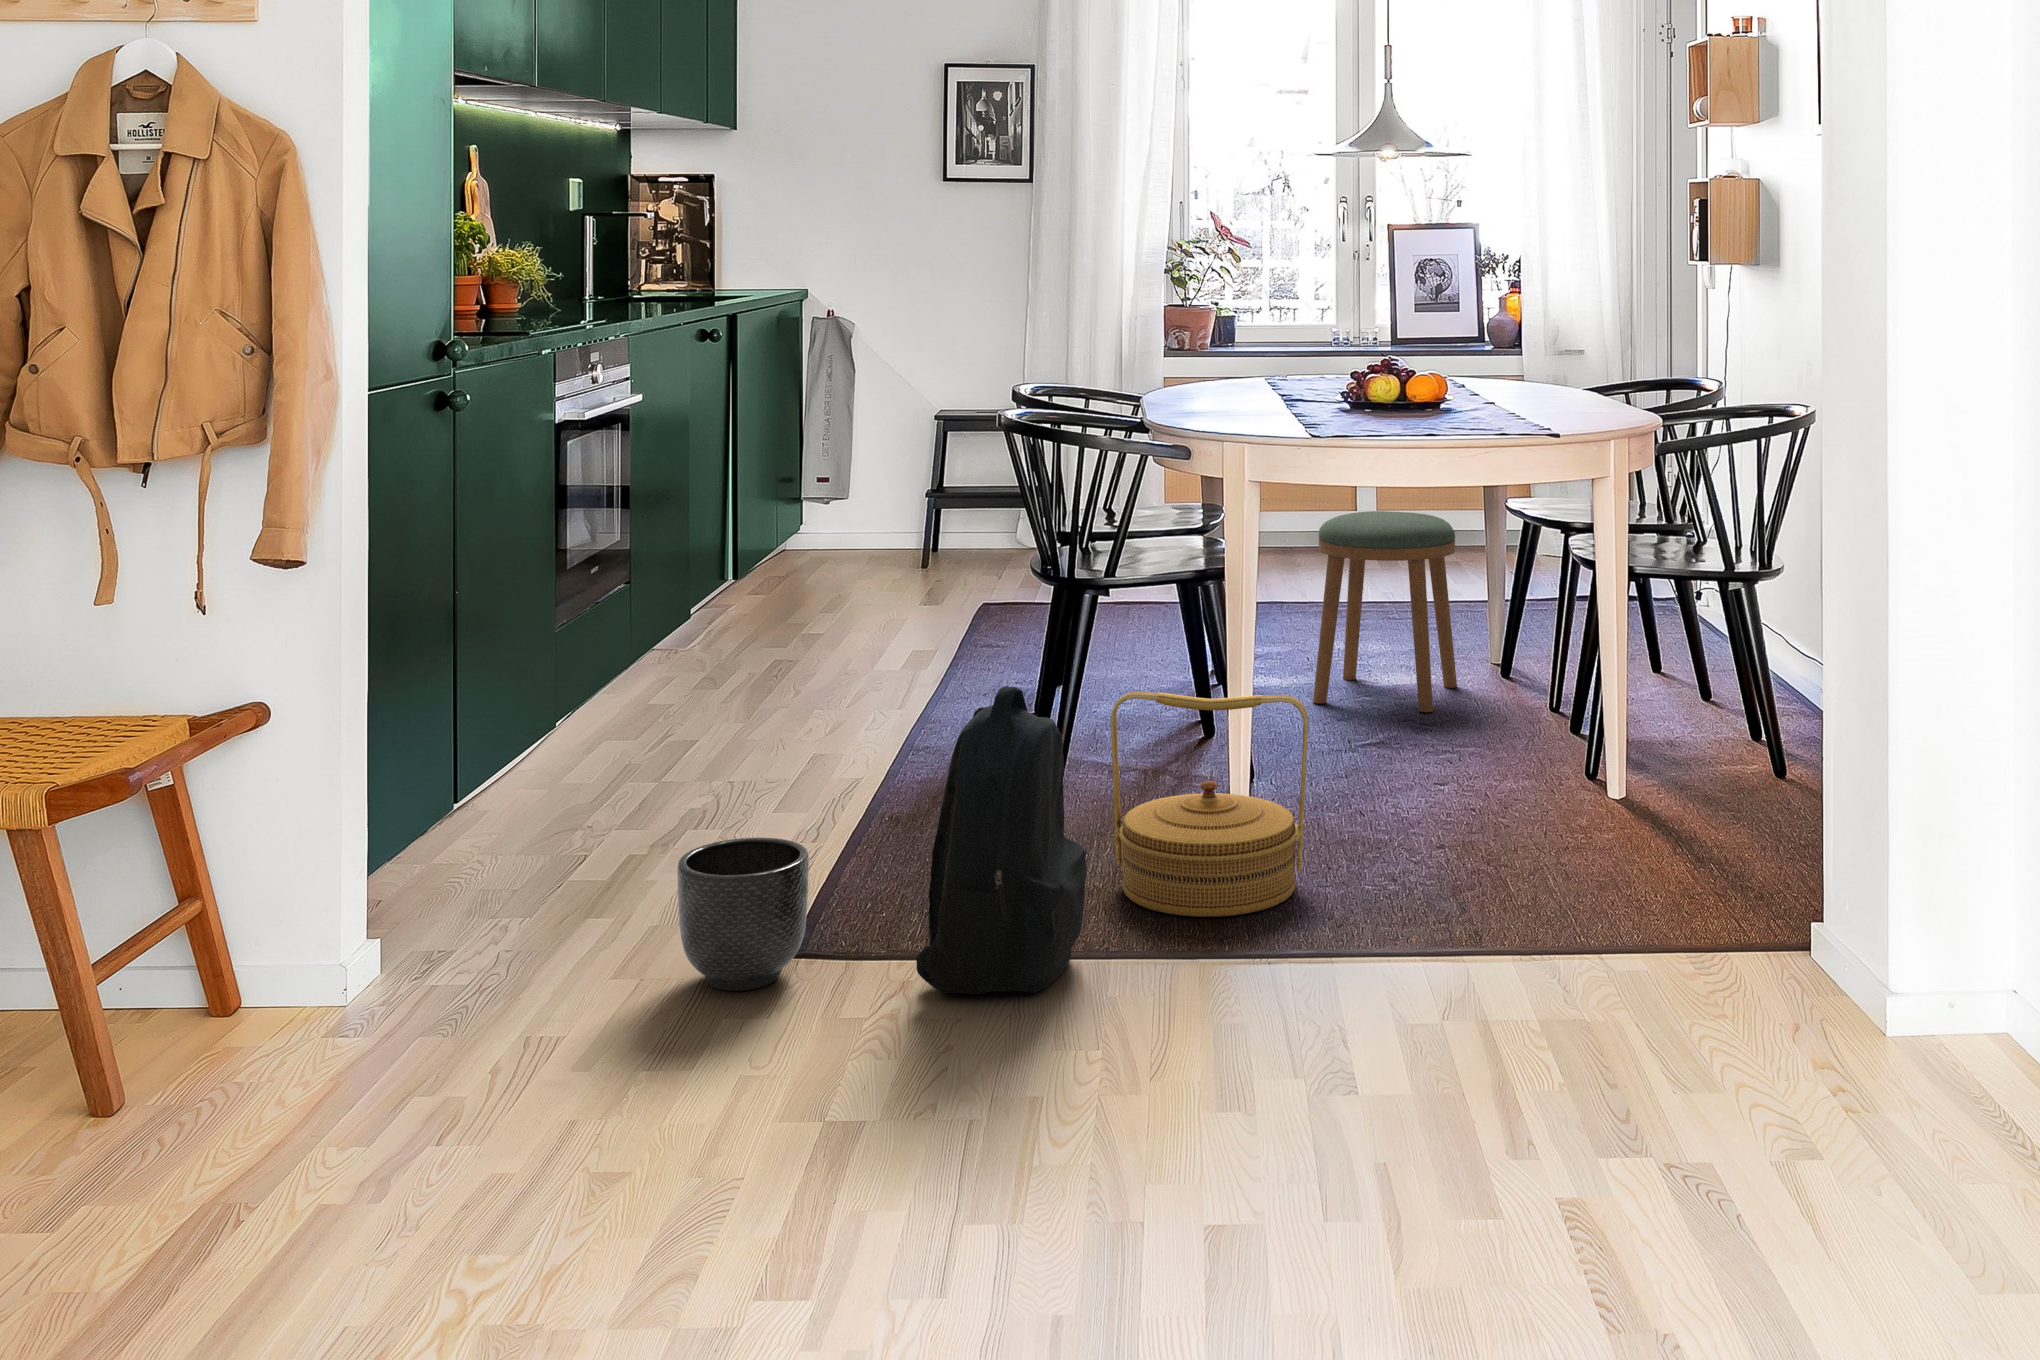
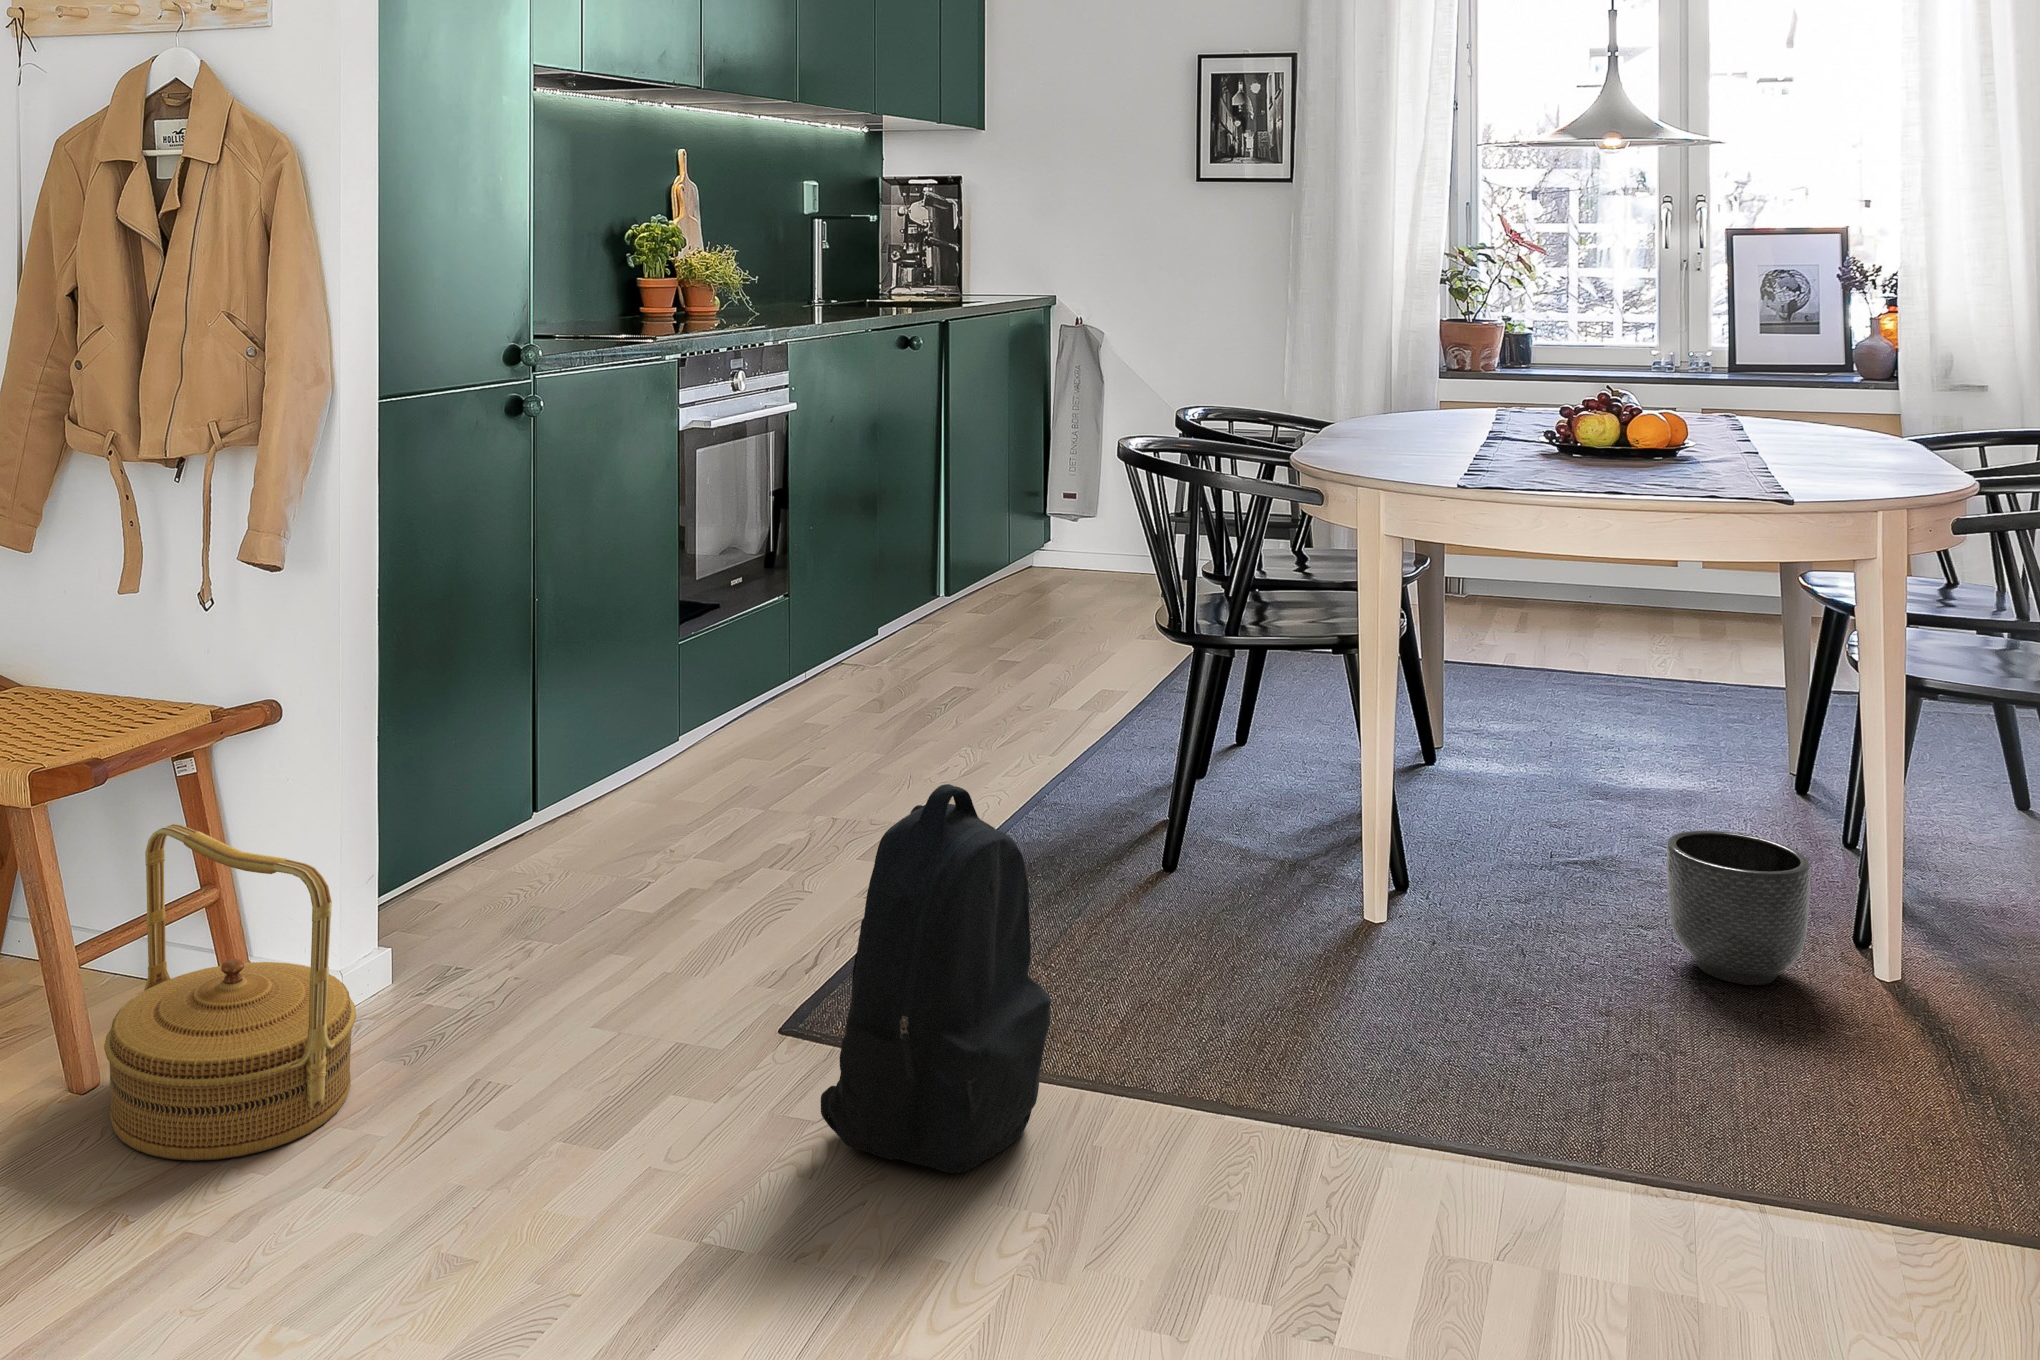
stool: present [1313,511,1457,712] -> none [1522,580,1734,848]
basket: present [1110,691,1309,917] -> present [104,824,356,1161]
planter: present [677,838,809,991] -> present [1667,830,1811,985]

